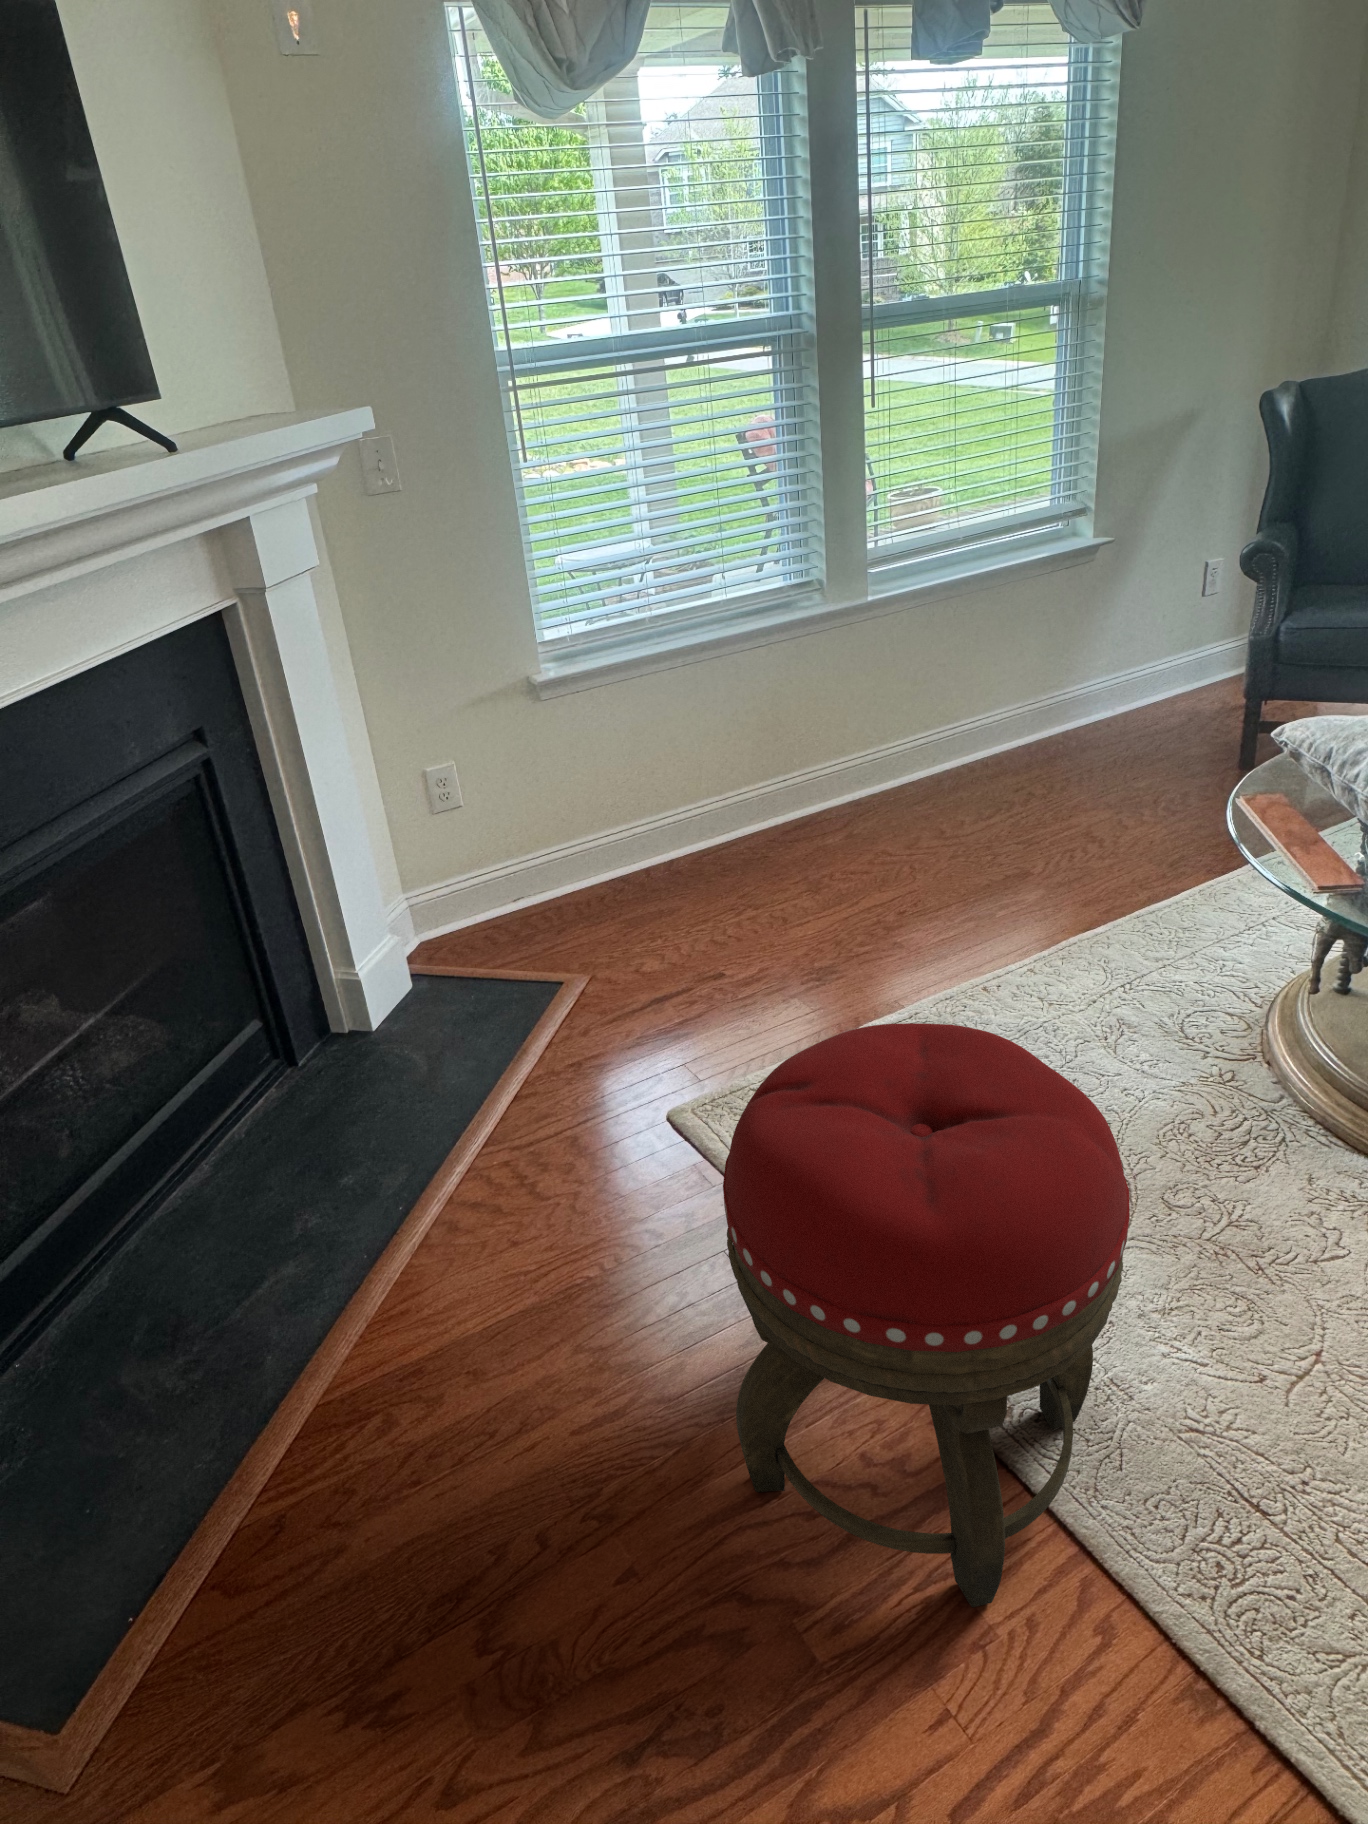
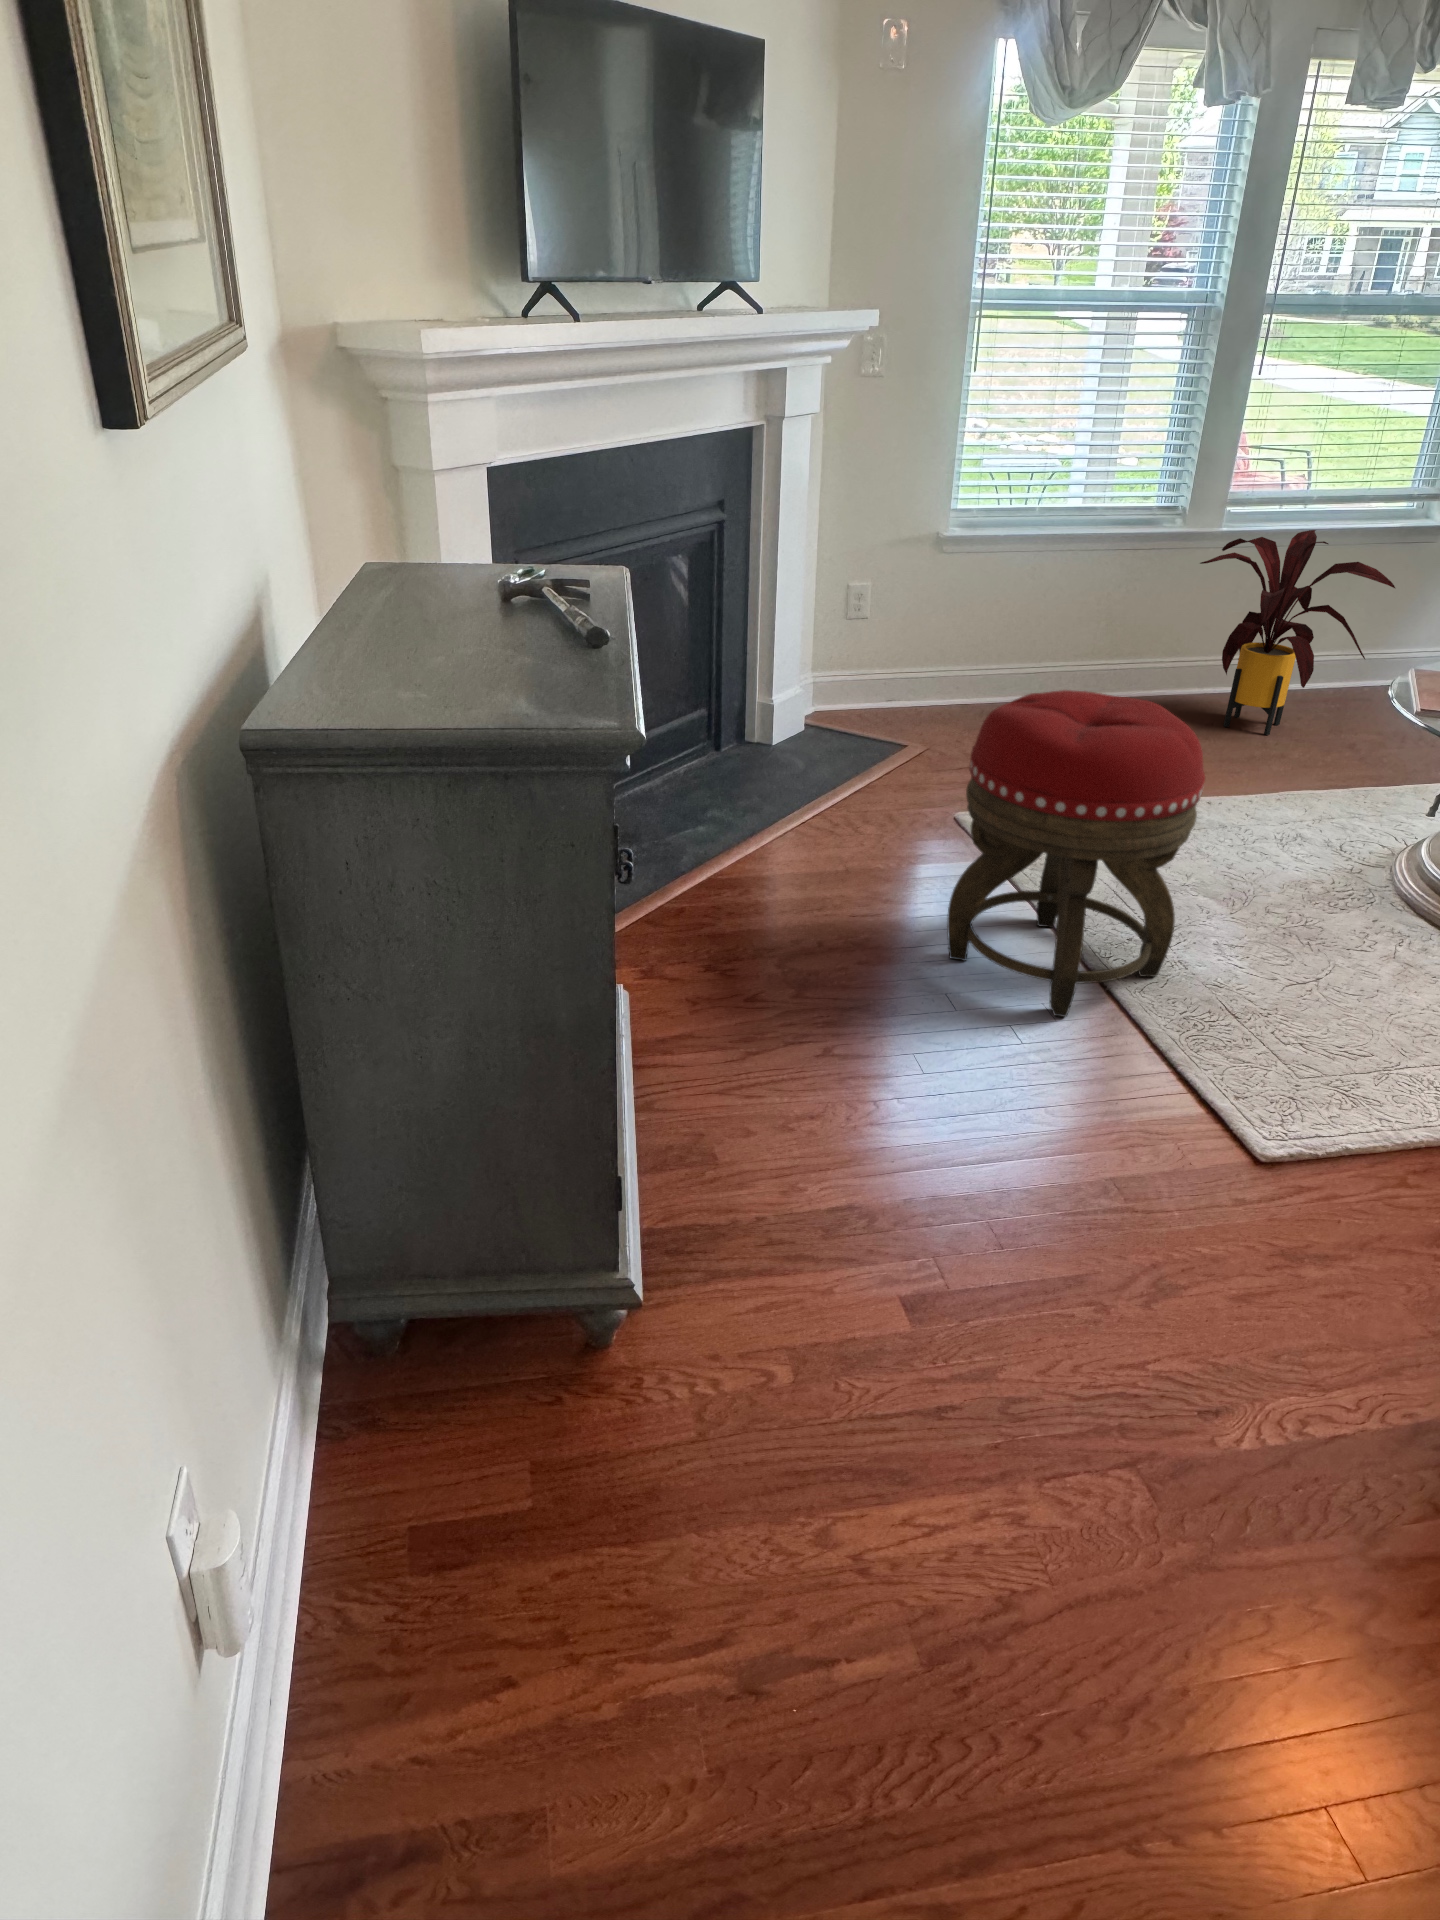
house plant: none [863,582,1105,839] -> present [1200,530,1395,735]

